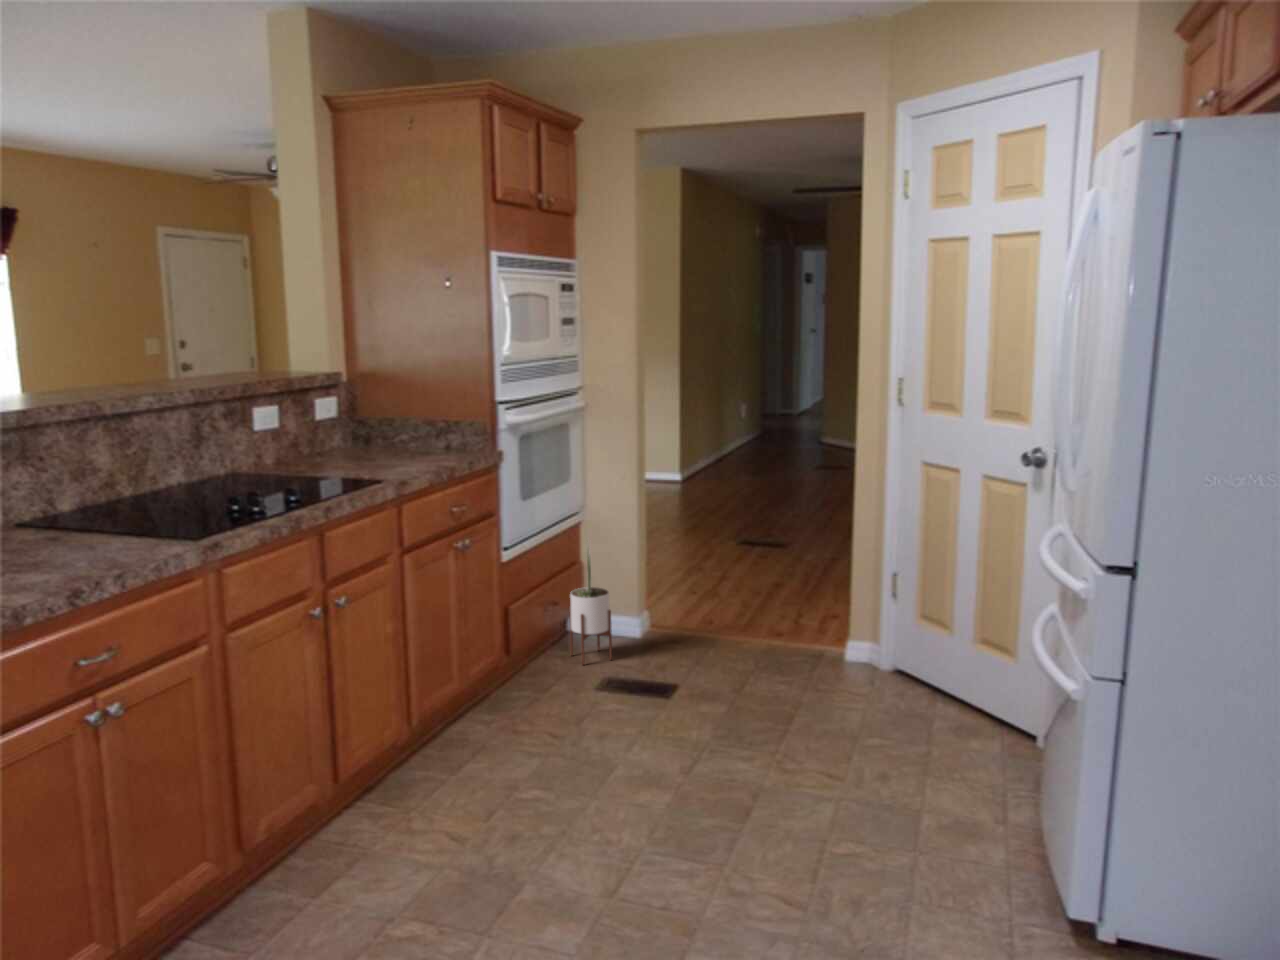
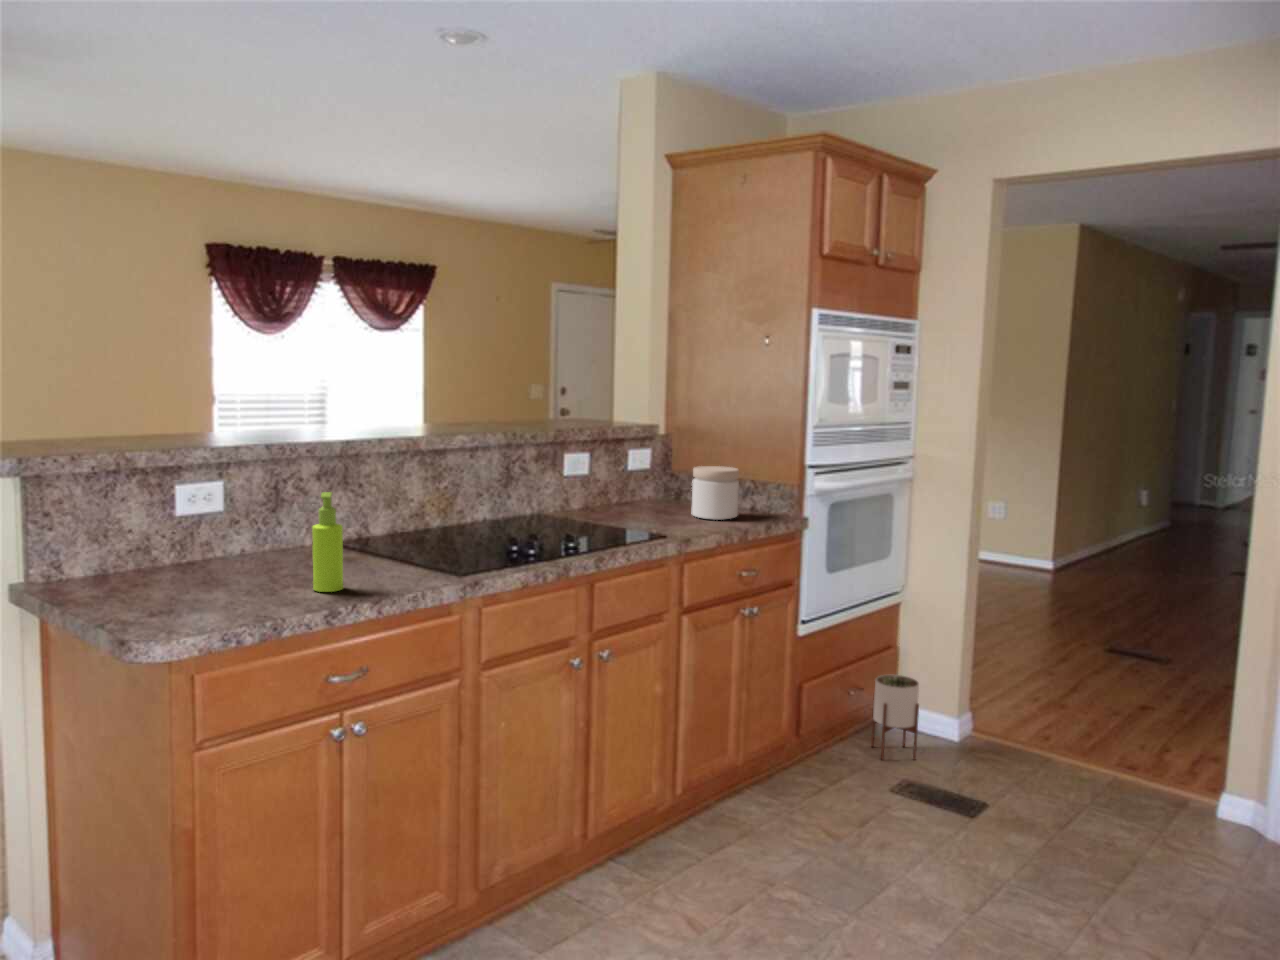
jar: none [390,409,438,461] -> present [692,466,739,520]
soap dispenser: none [29,467,72,574] -> present [312,492,343,592]

